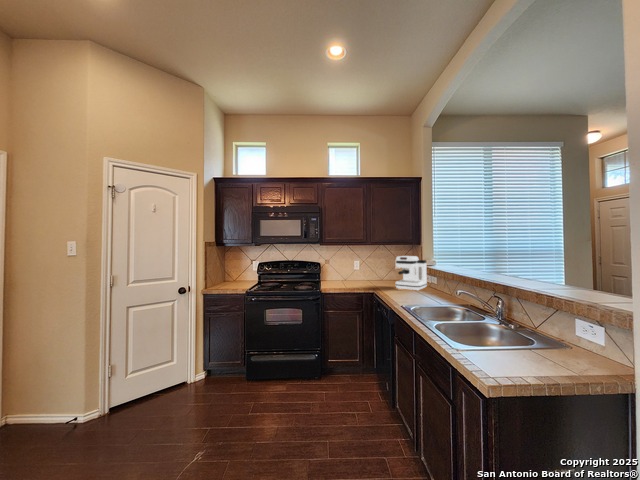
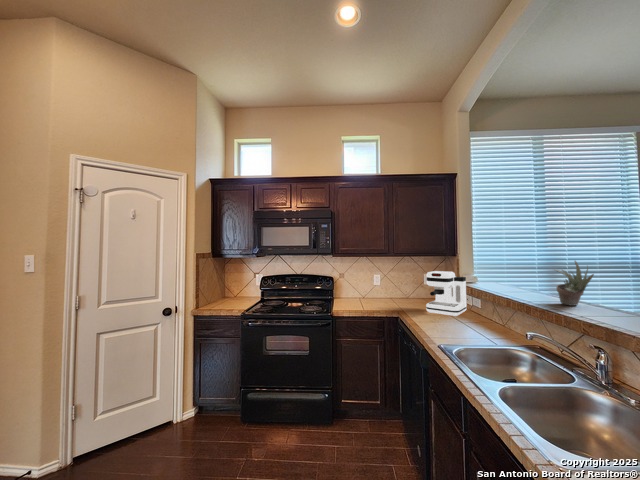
succulent plant: none [485,244,510,277] -> present [555,261,594,306]

